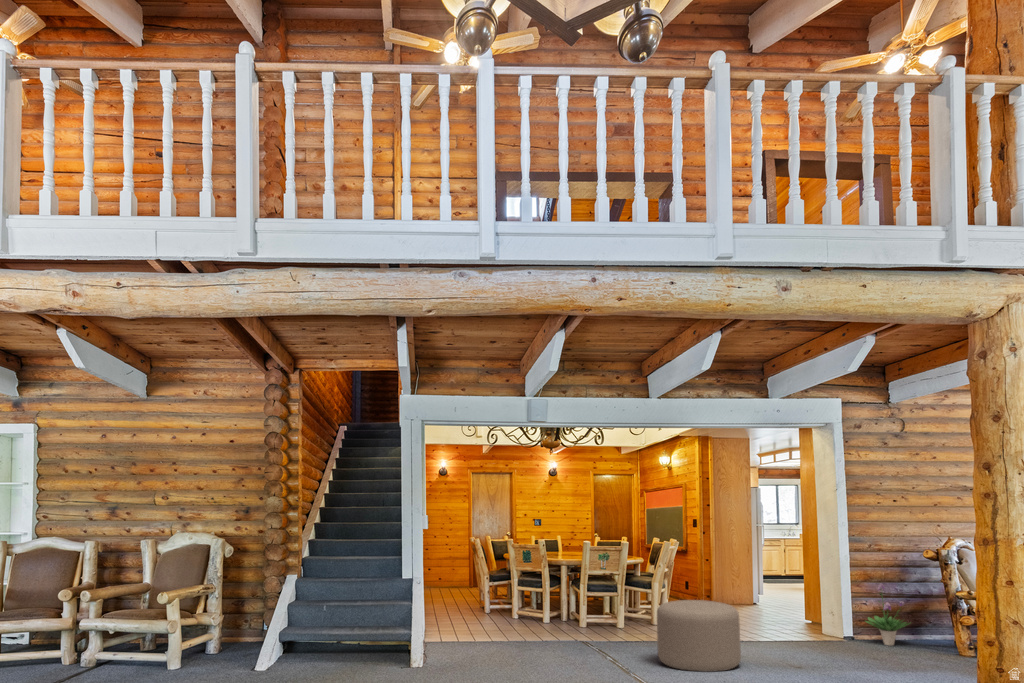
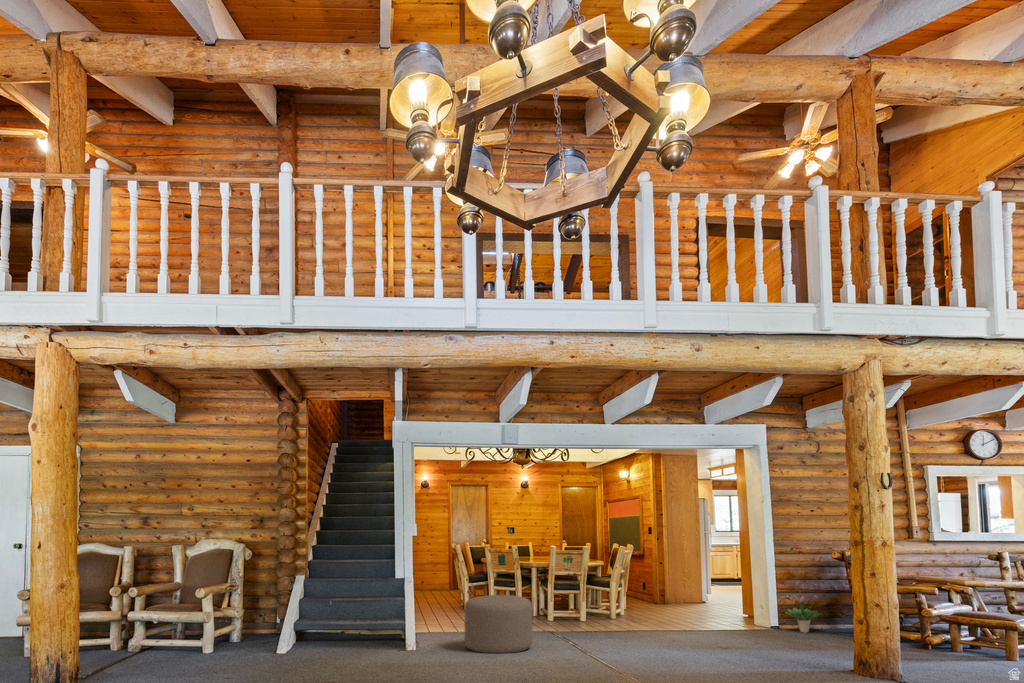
ottoman: present [657,600,741,672] -> present [465,595,532,653]

